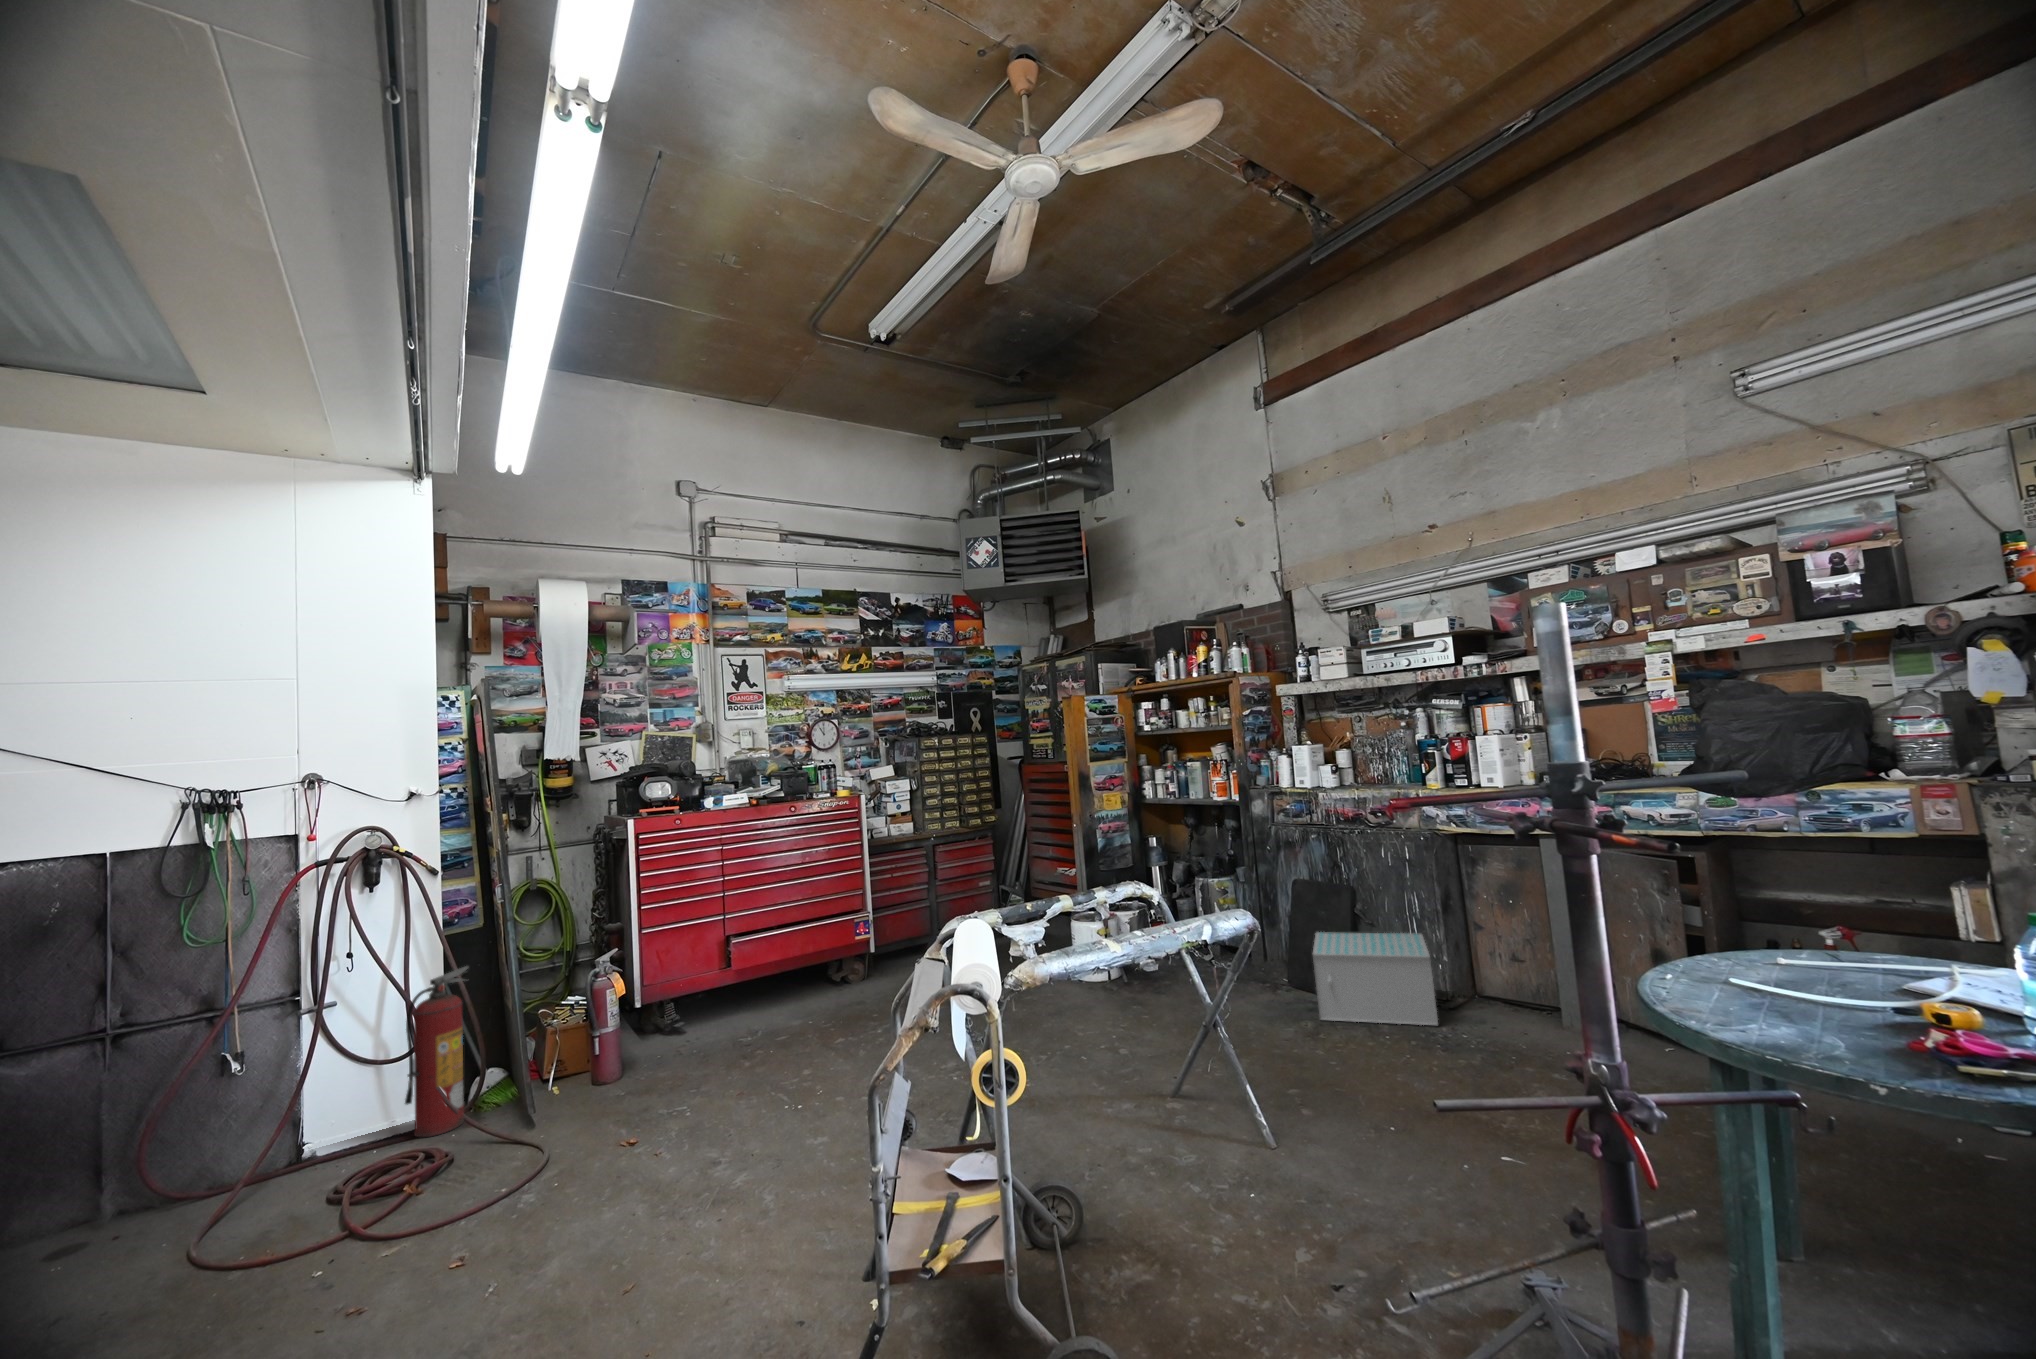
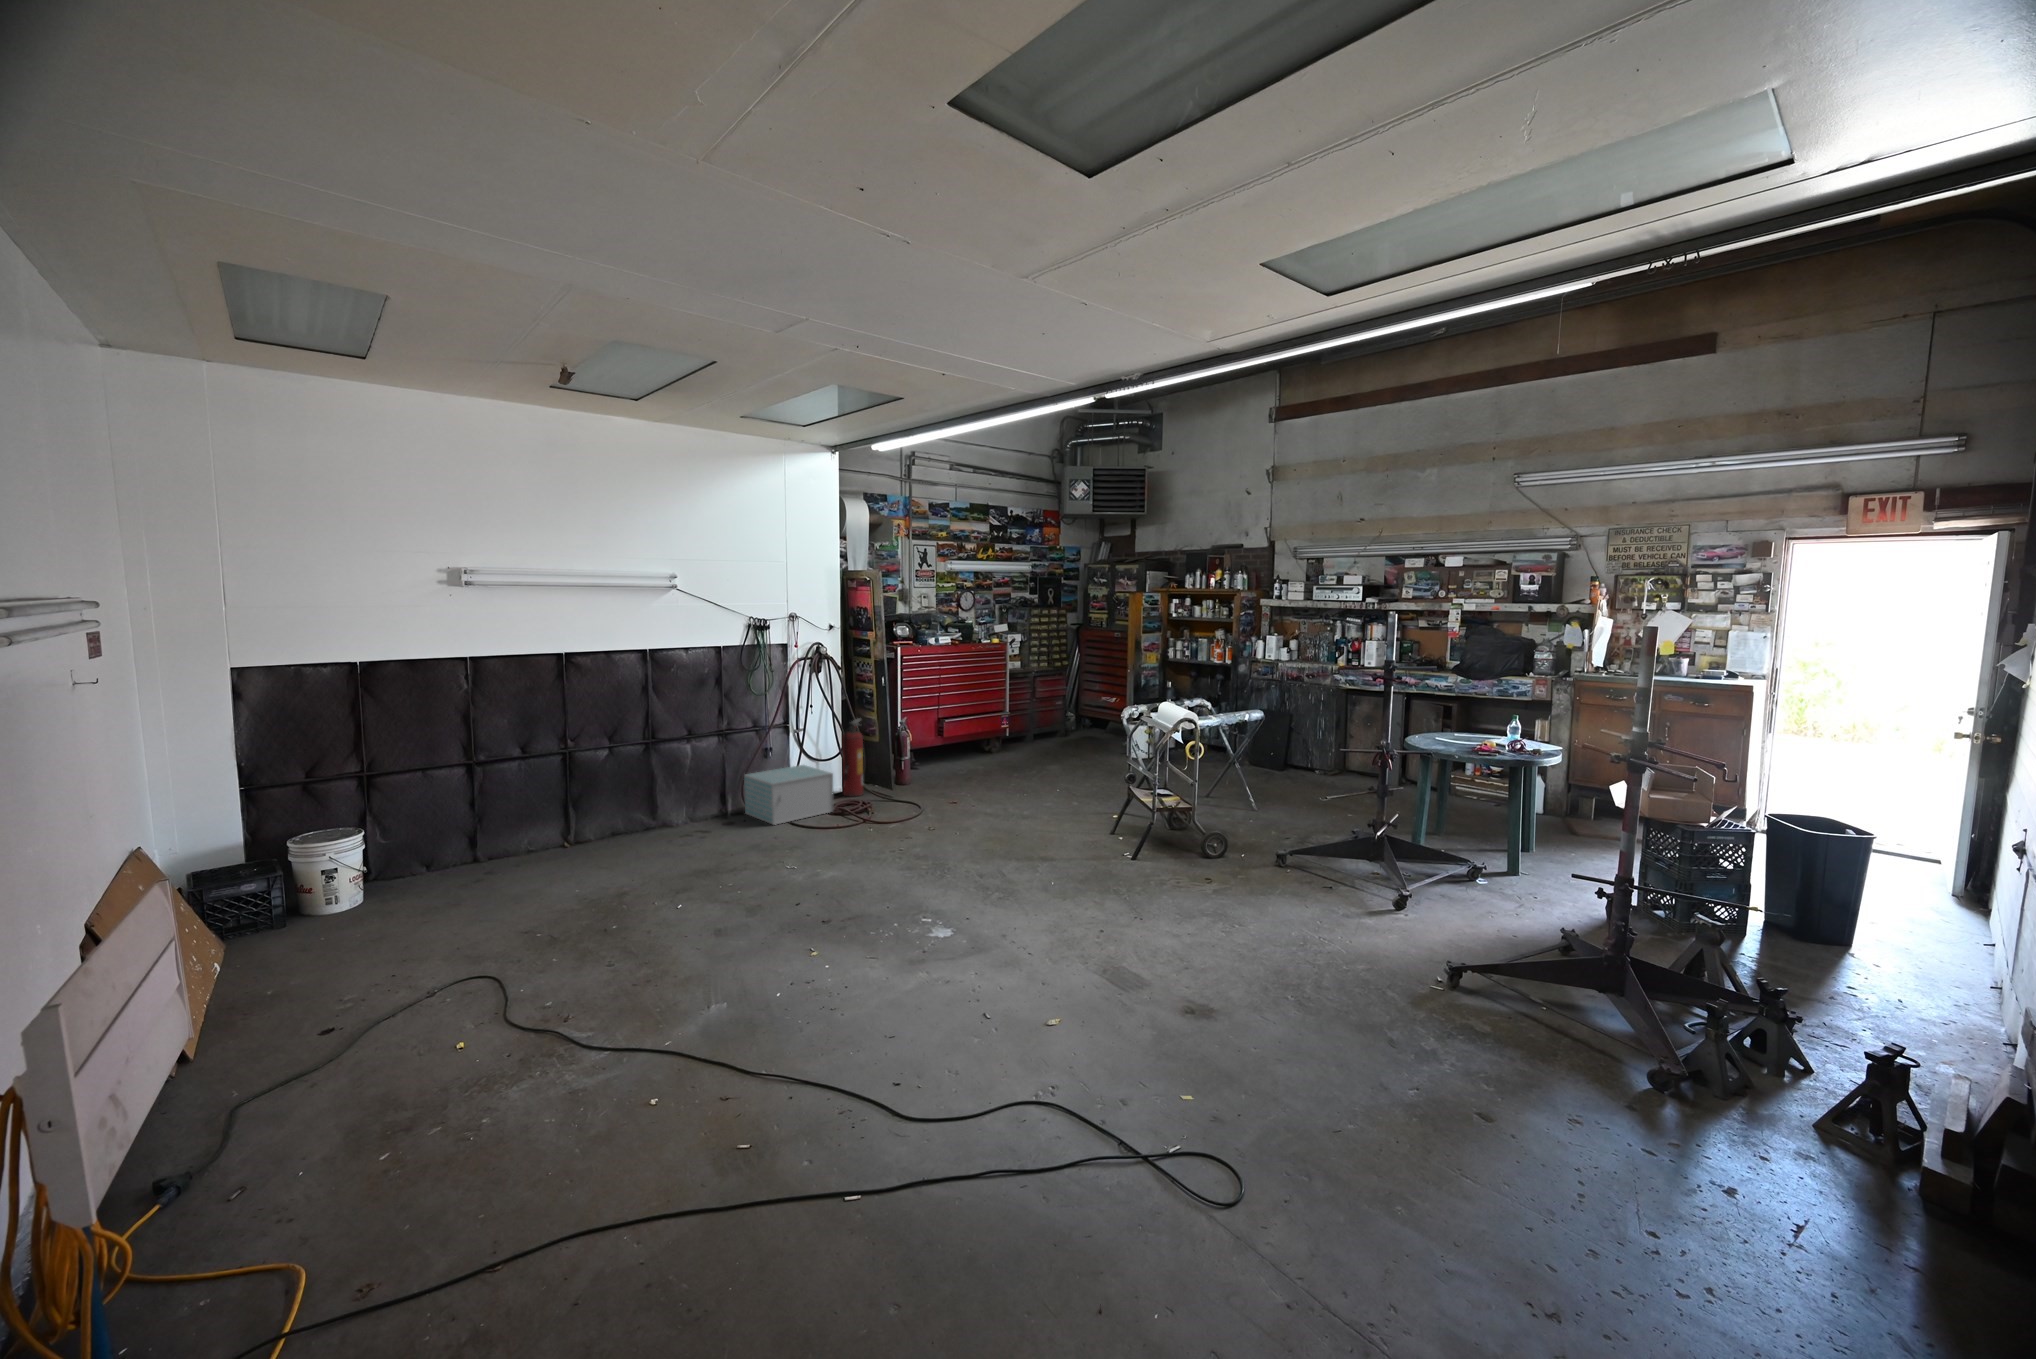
storage box: present [1313,932,1438,1025] -> present [744,765,834,825]

